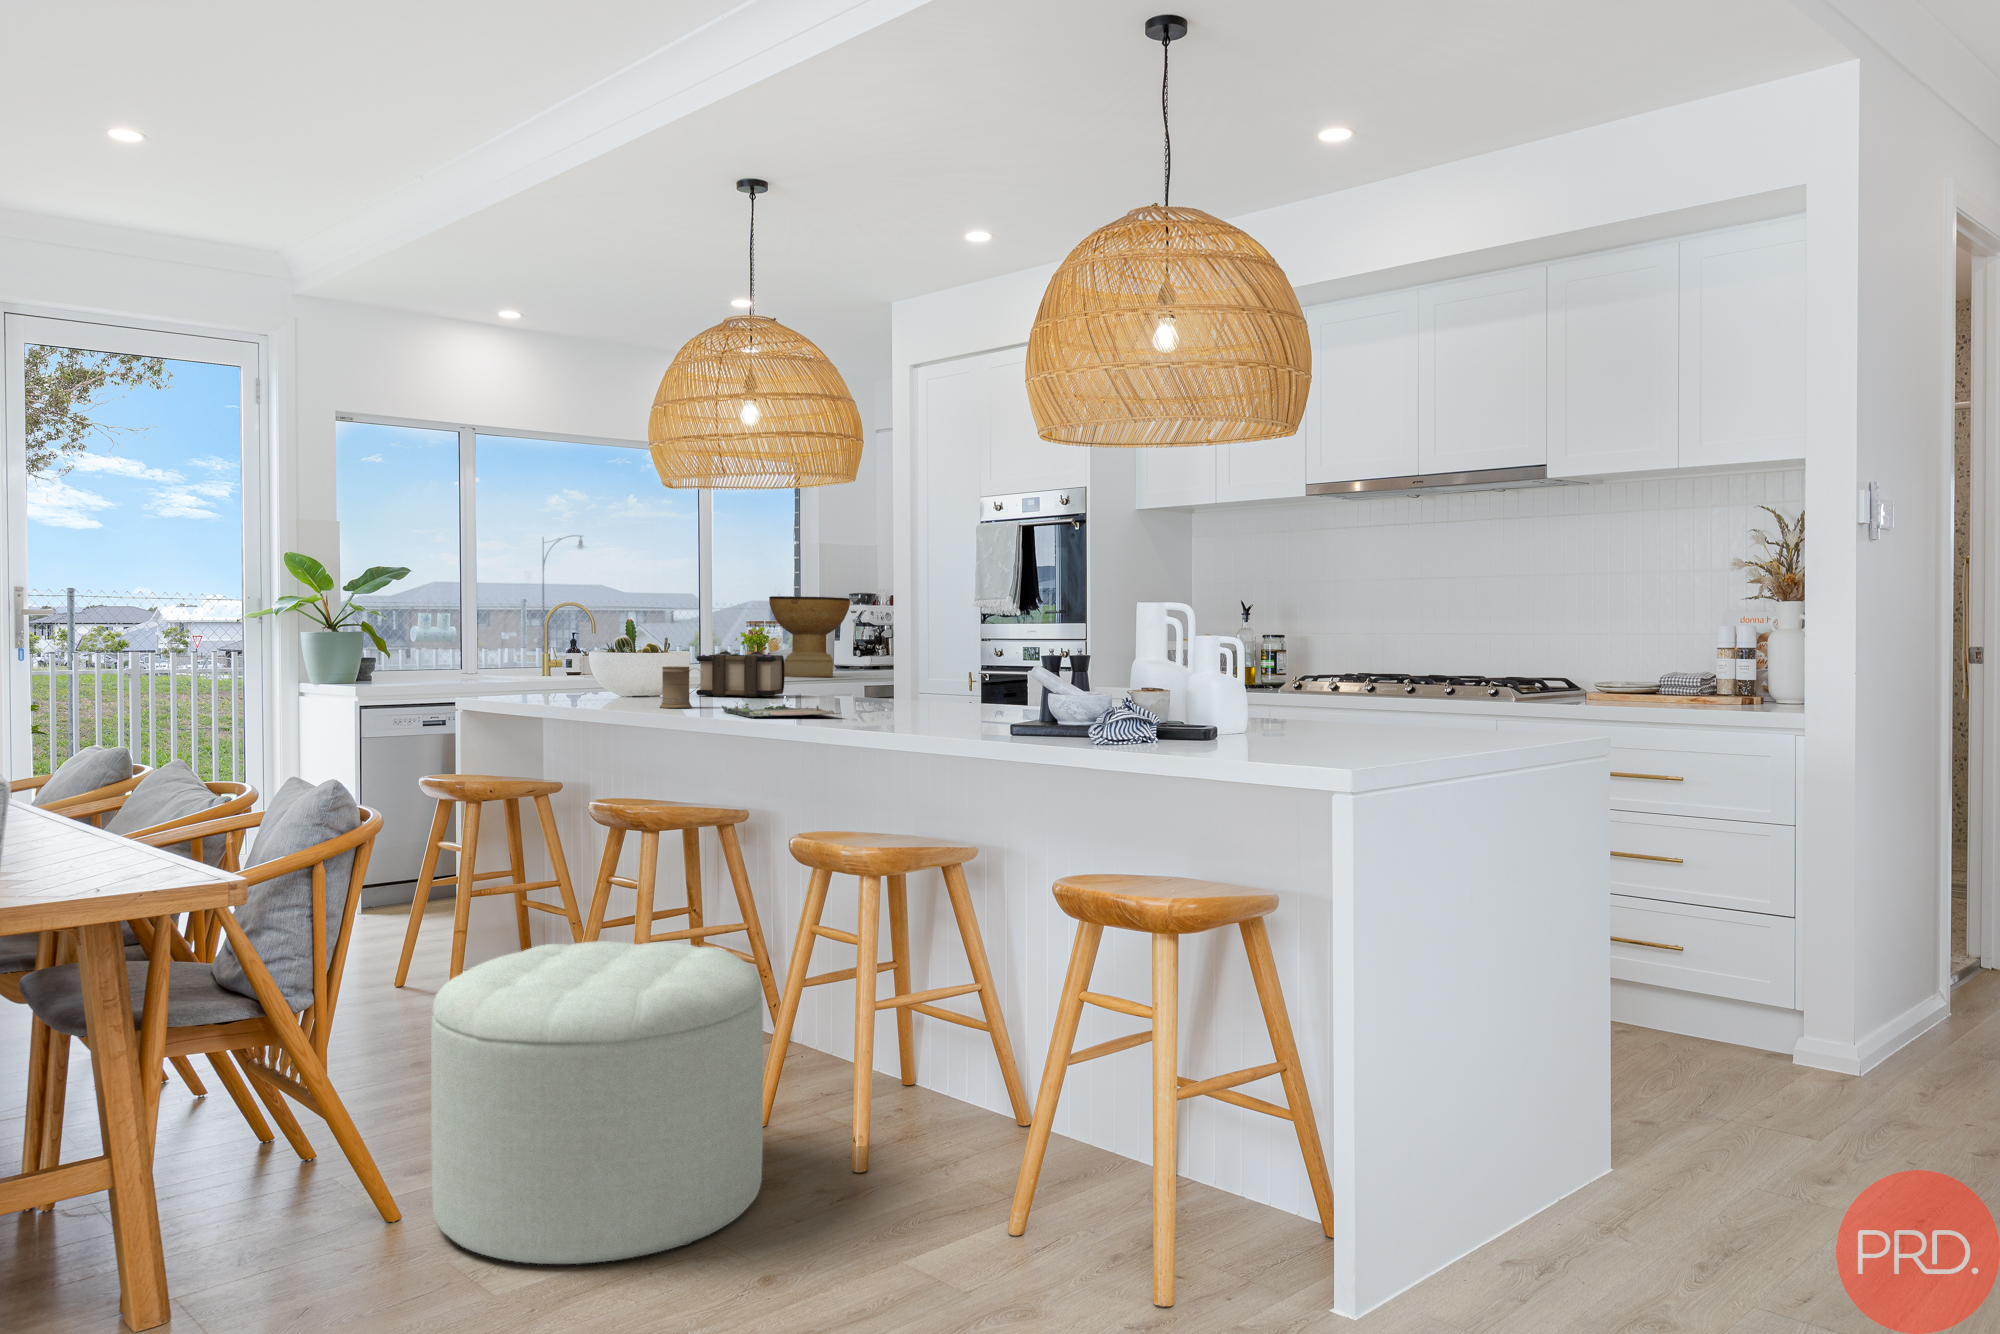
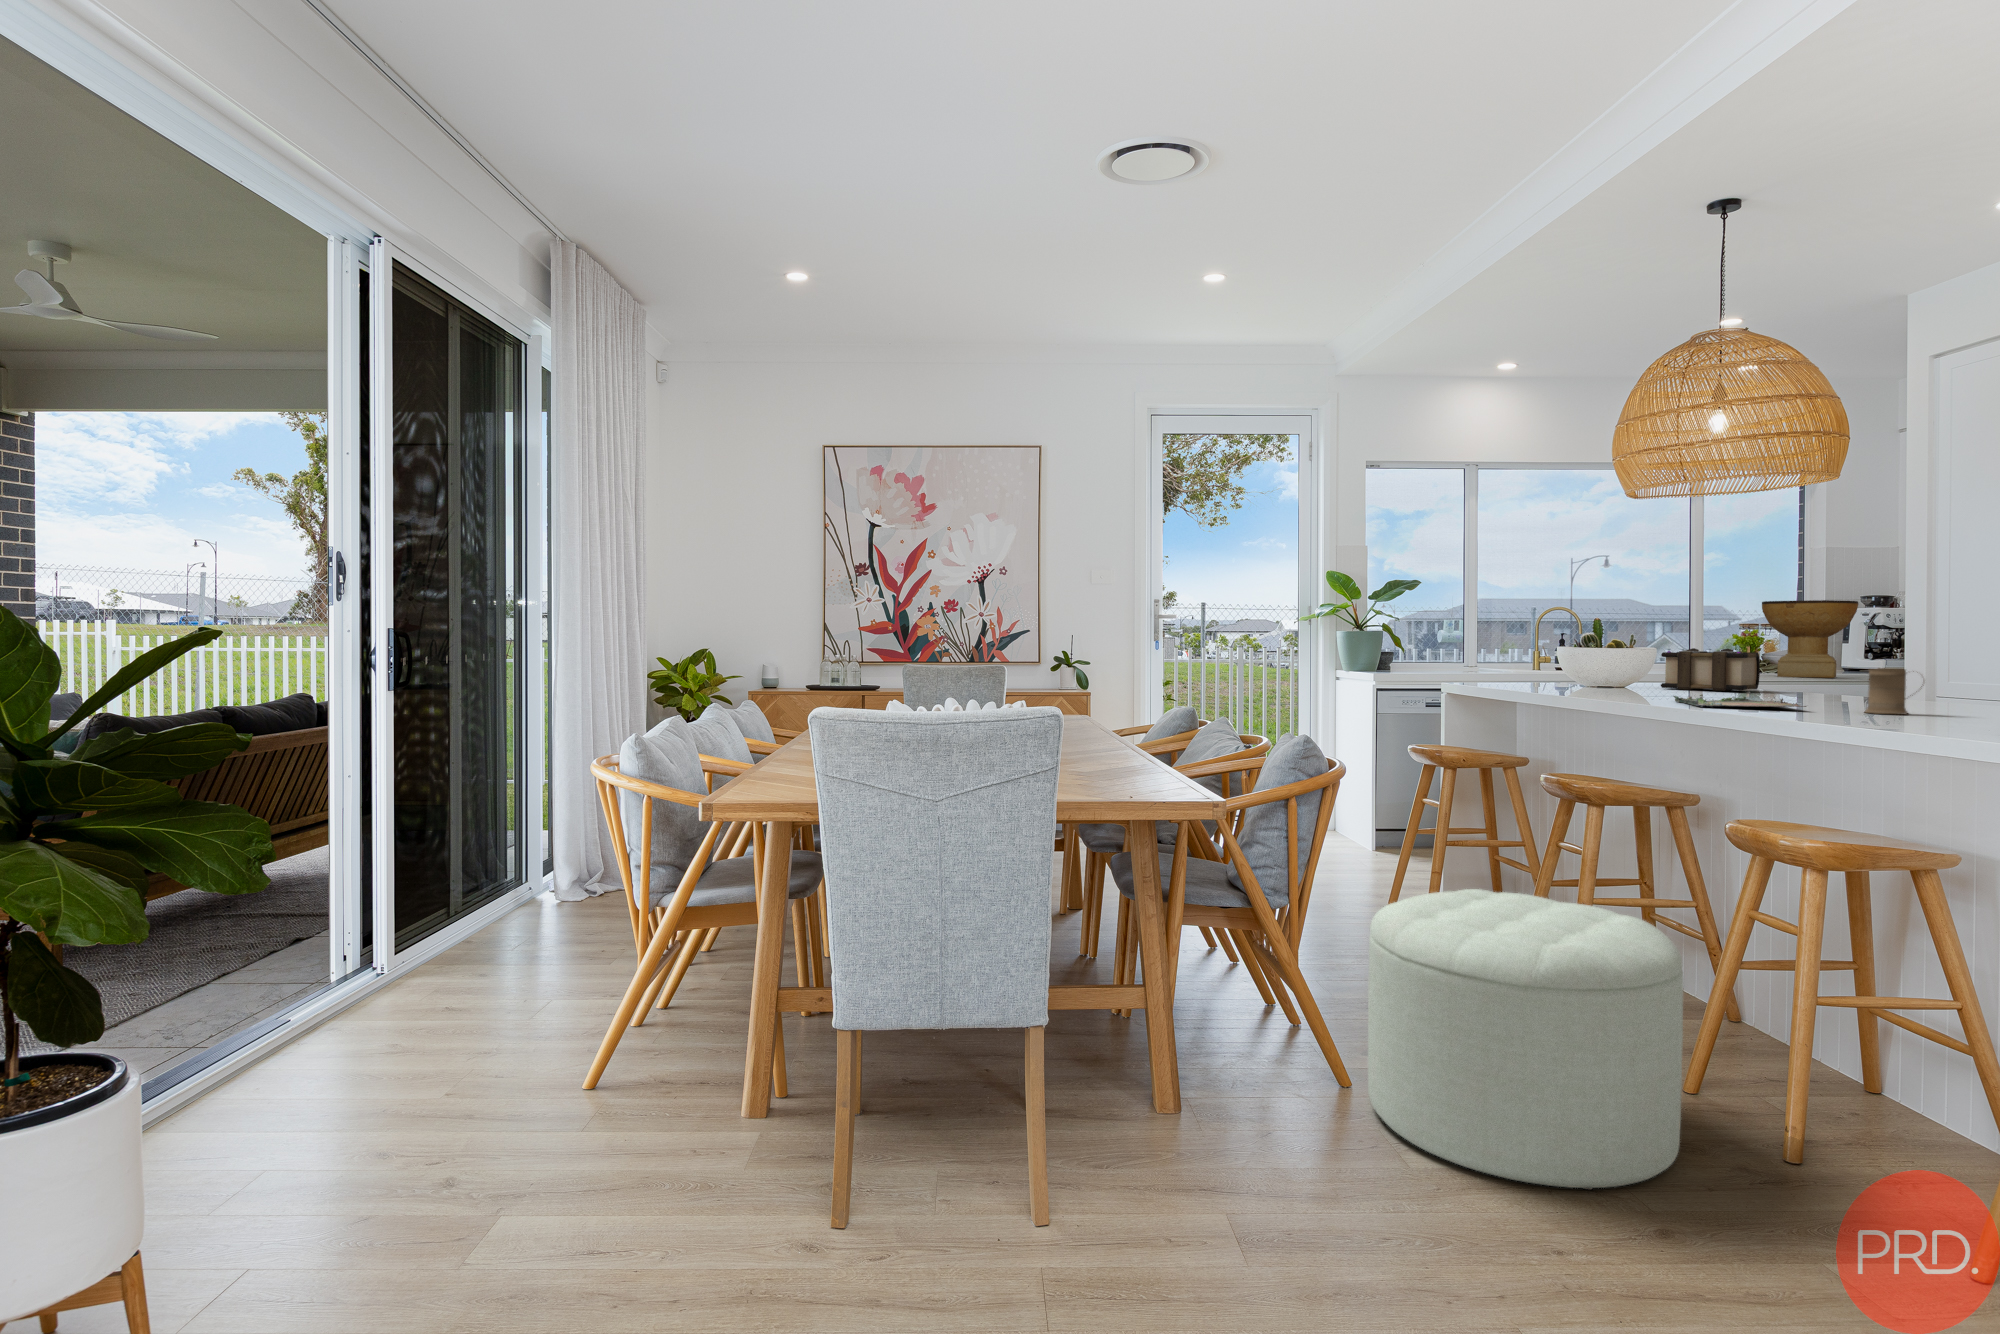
mug: present [660,666,703,708] -> present [1865,669,1922,714]

